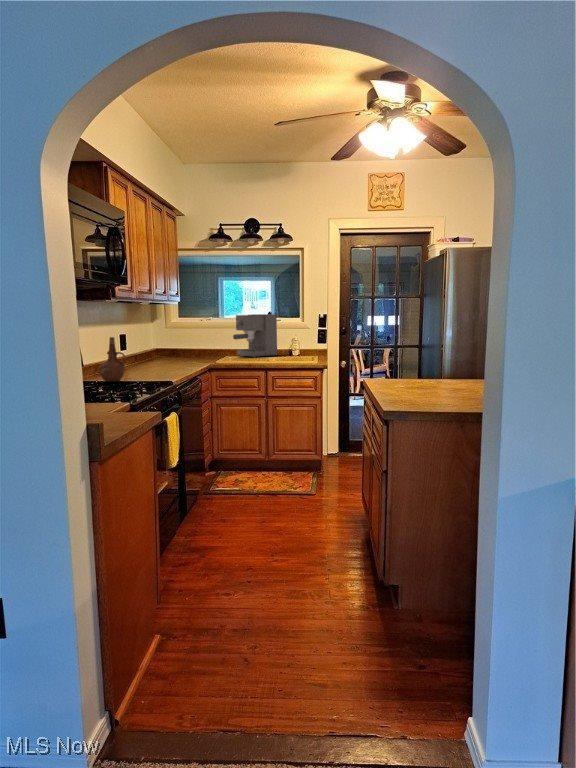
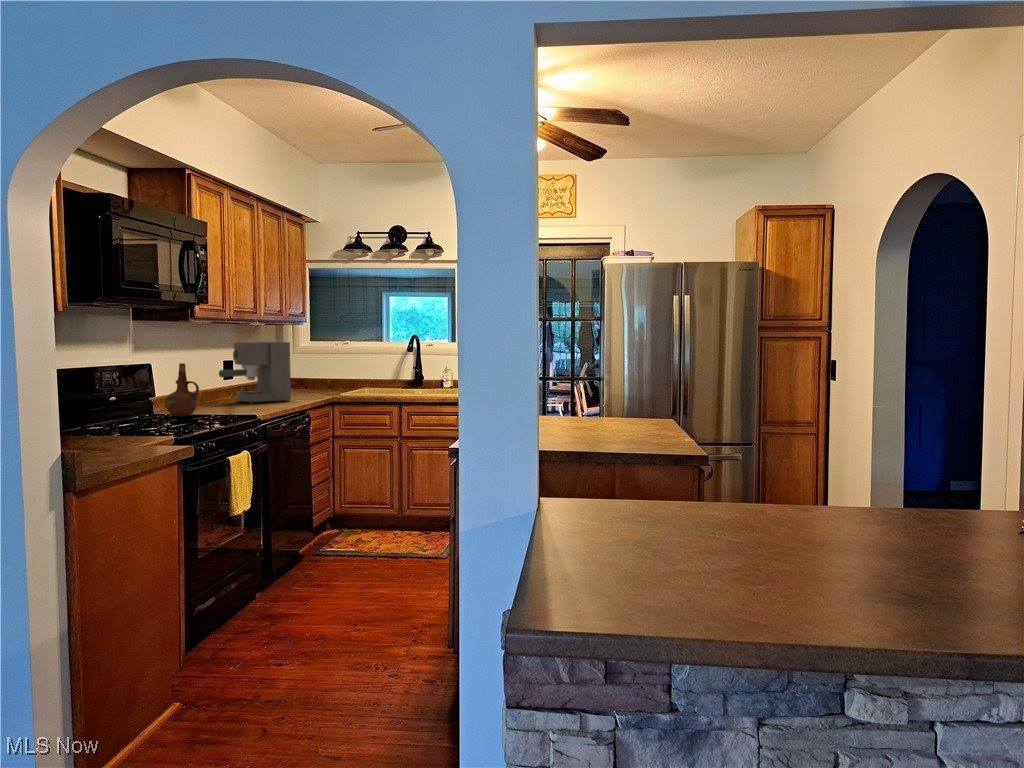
coffee maker: present [233,314,277,357] -> present [219,342,291,403]

